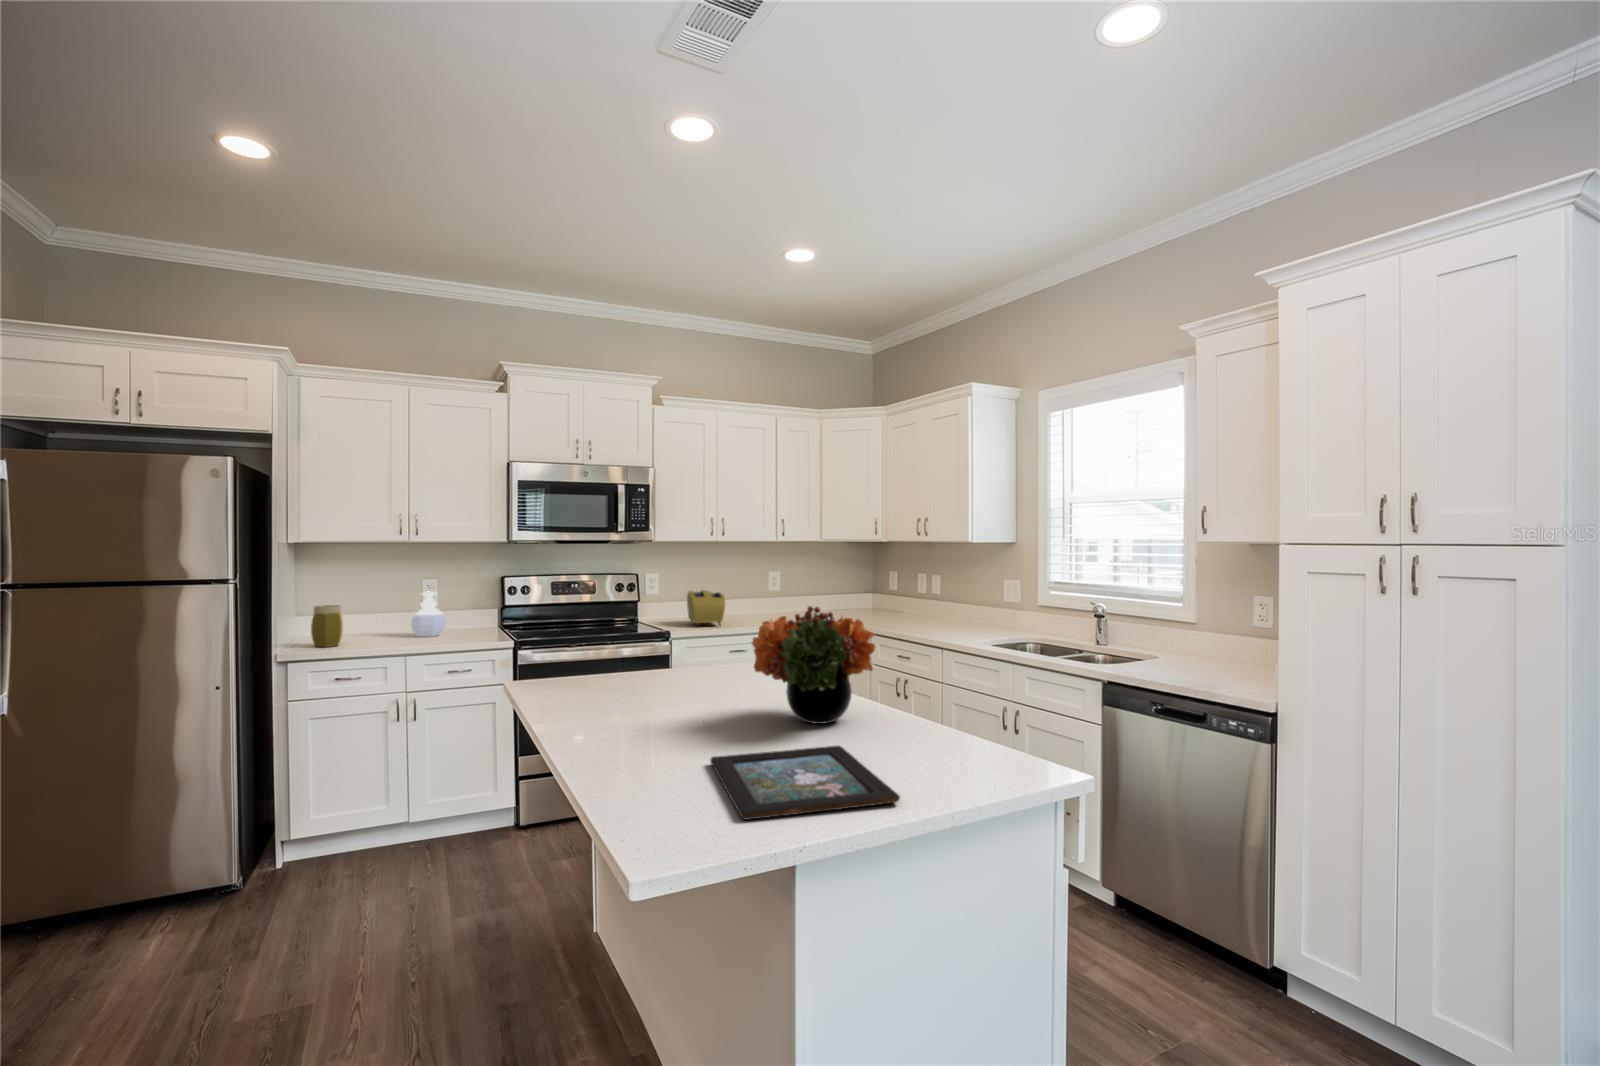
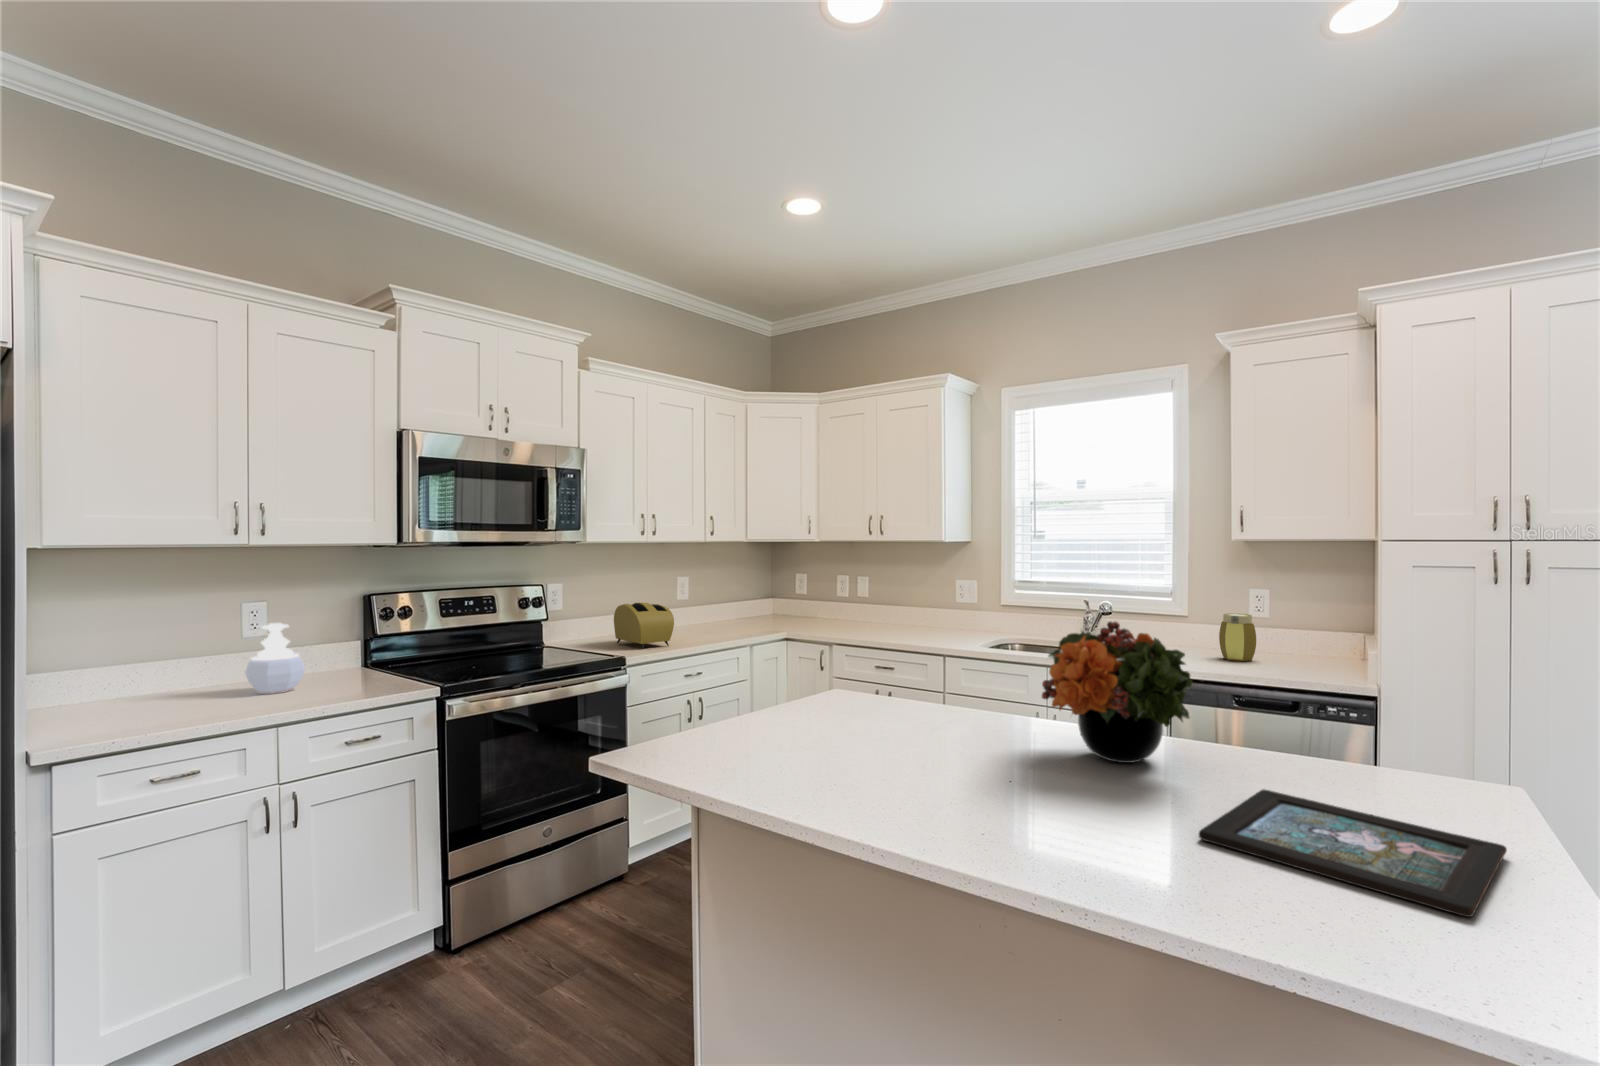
jar: present [311,605,343,647] -> present [1219,613,1256,661]

